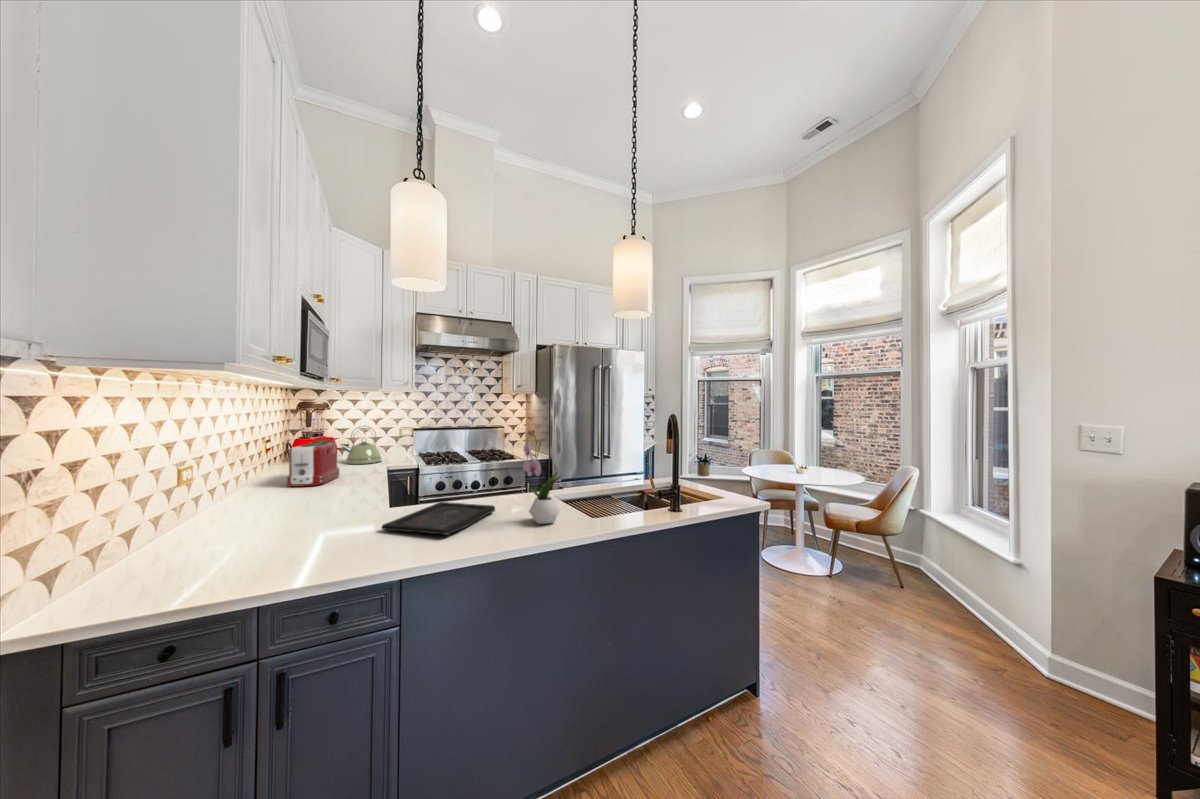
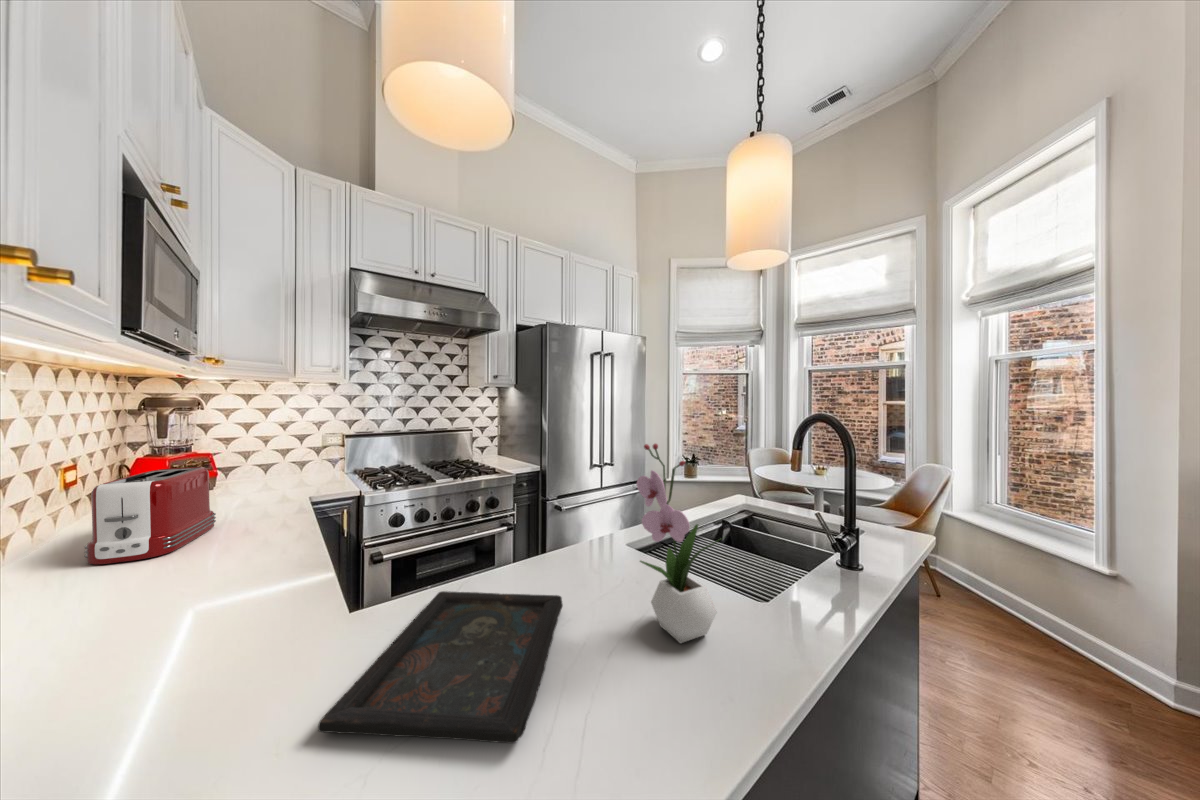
kettle: present [341,435,382,464] -> none [220,434,296,496]

